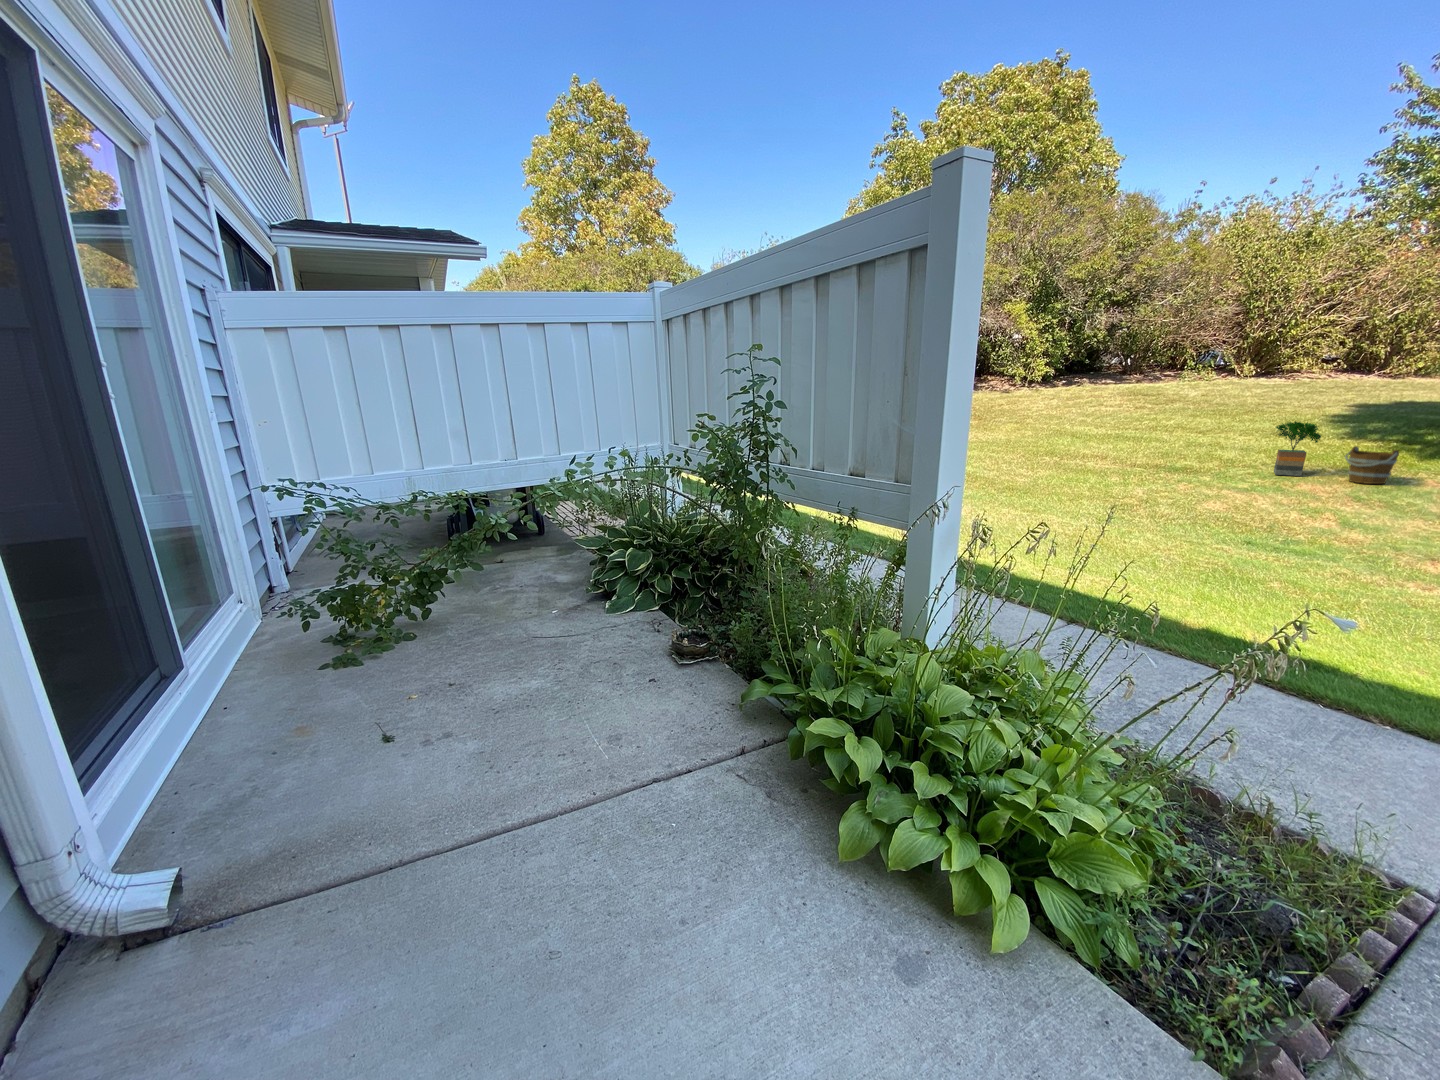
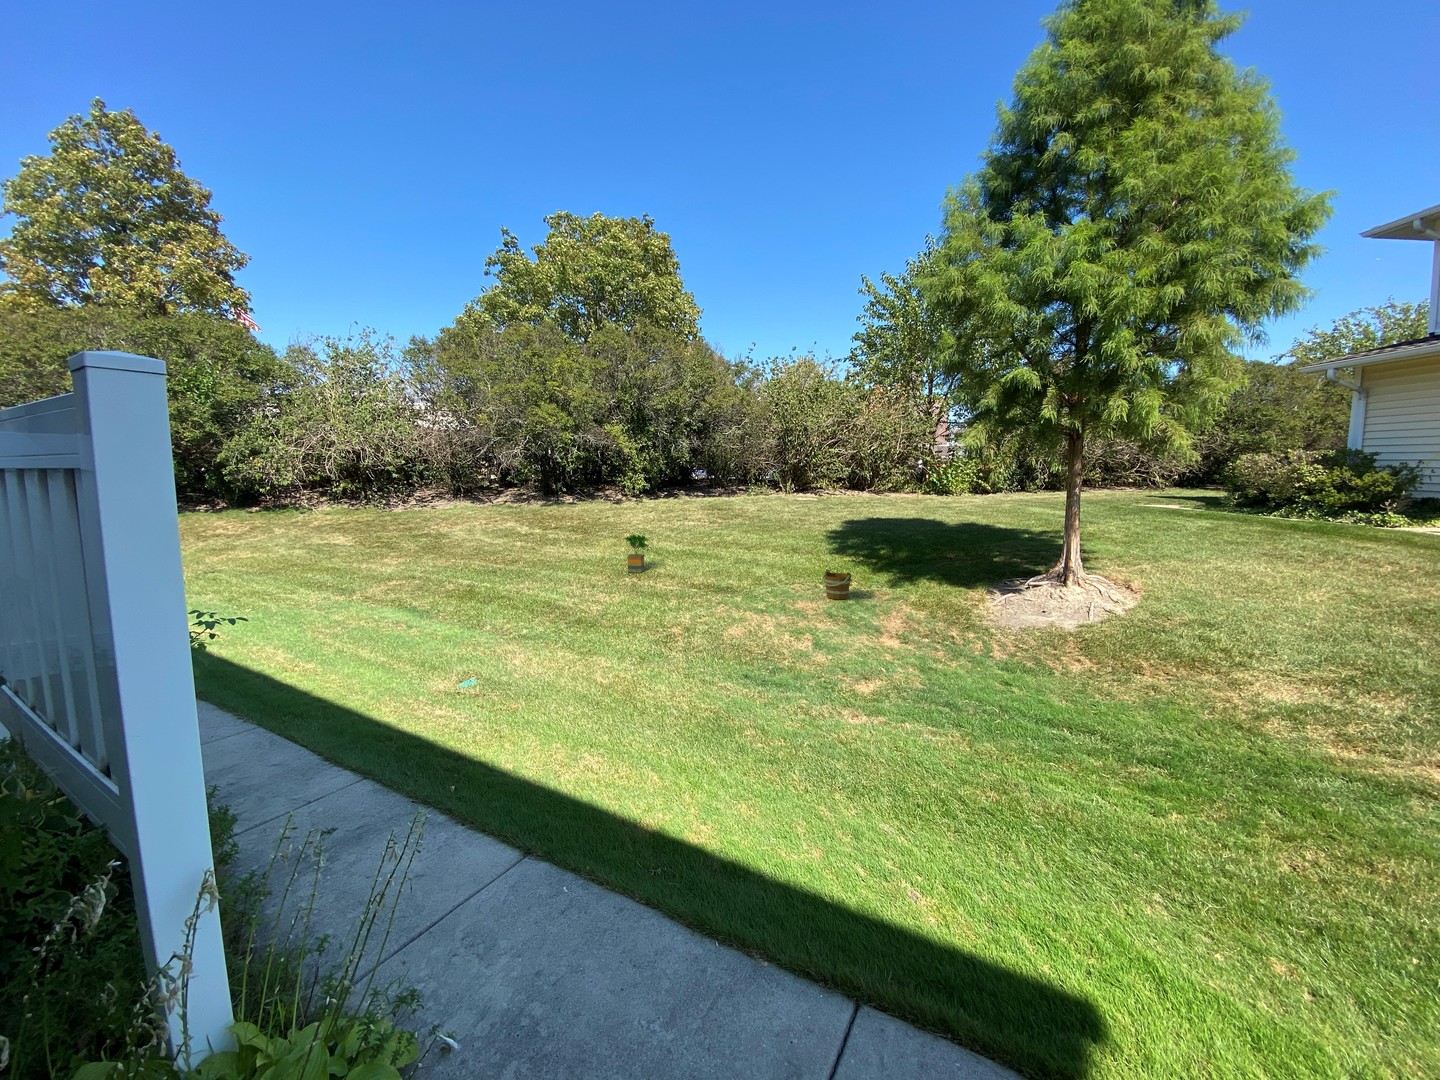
potted tree: present [1274,421,1321,476] -> present [625,535,648,573]

